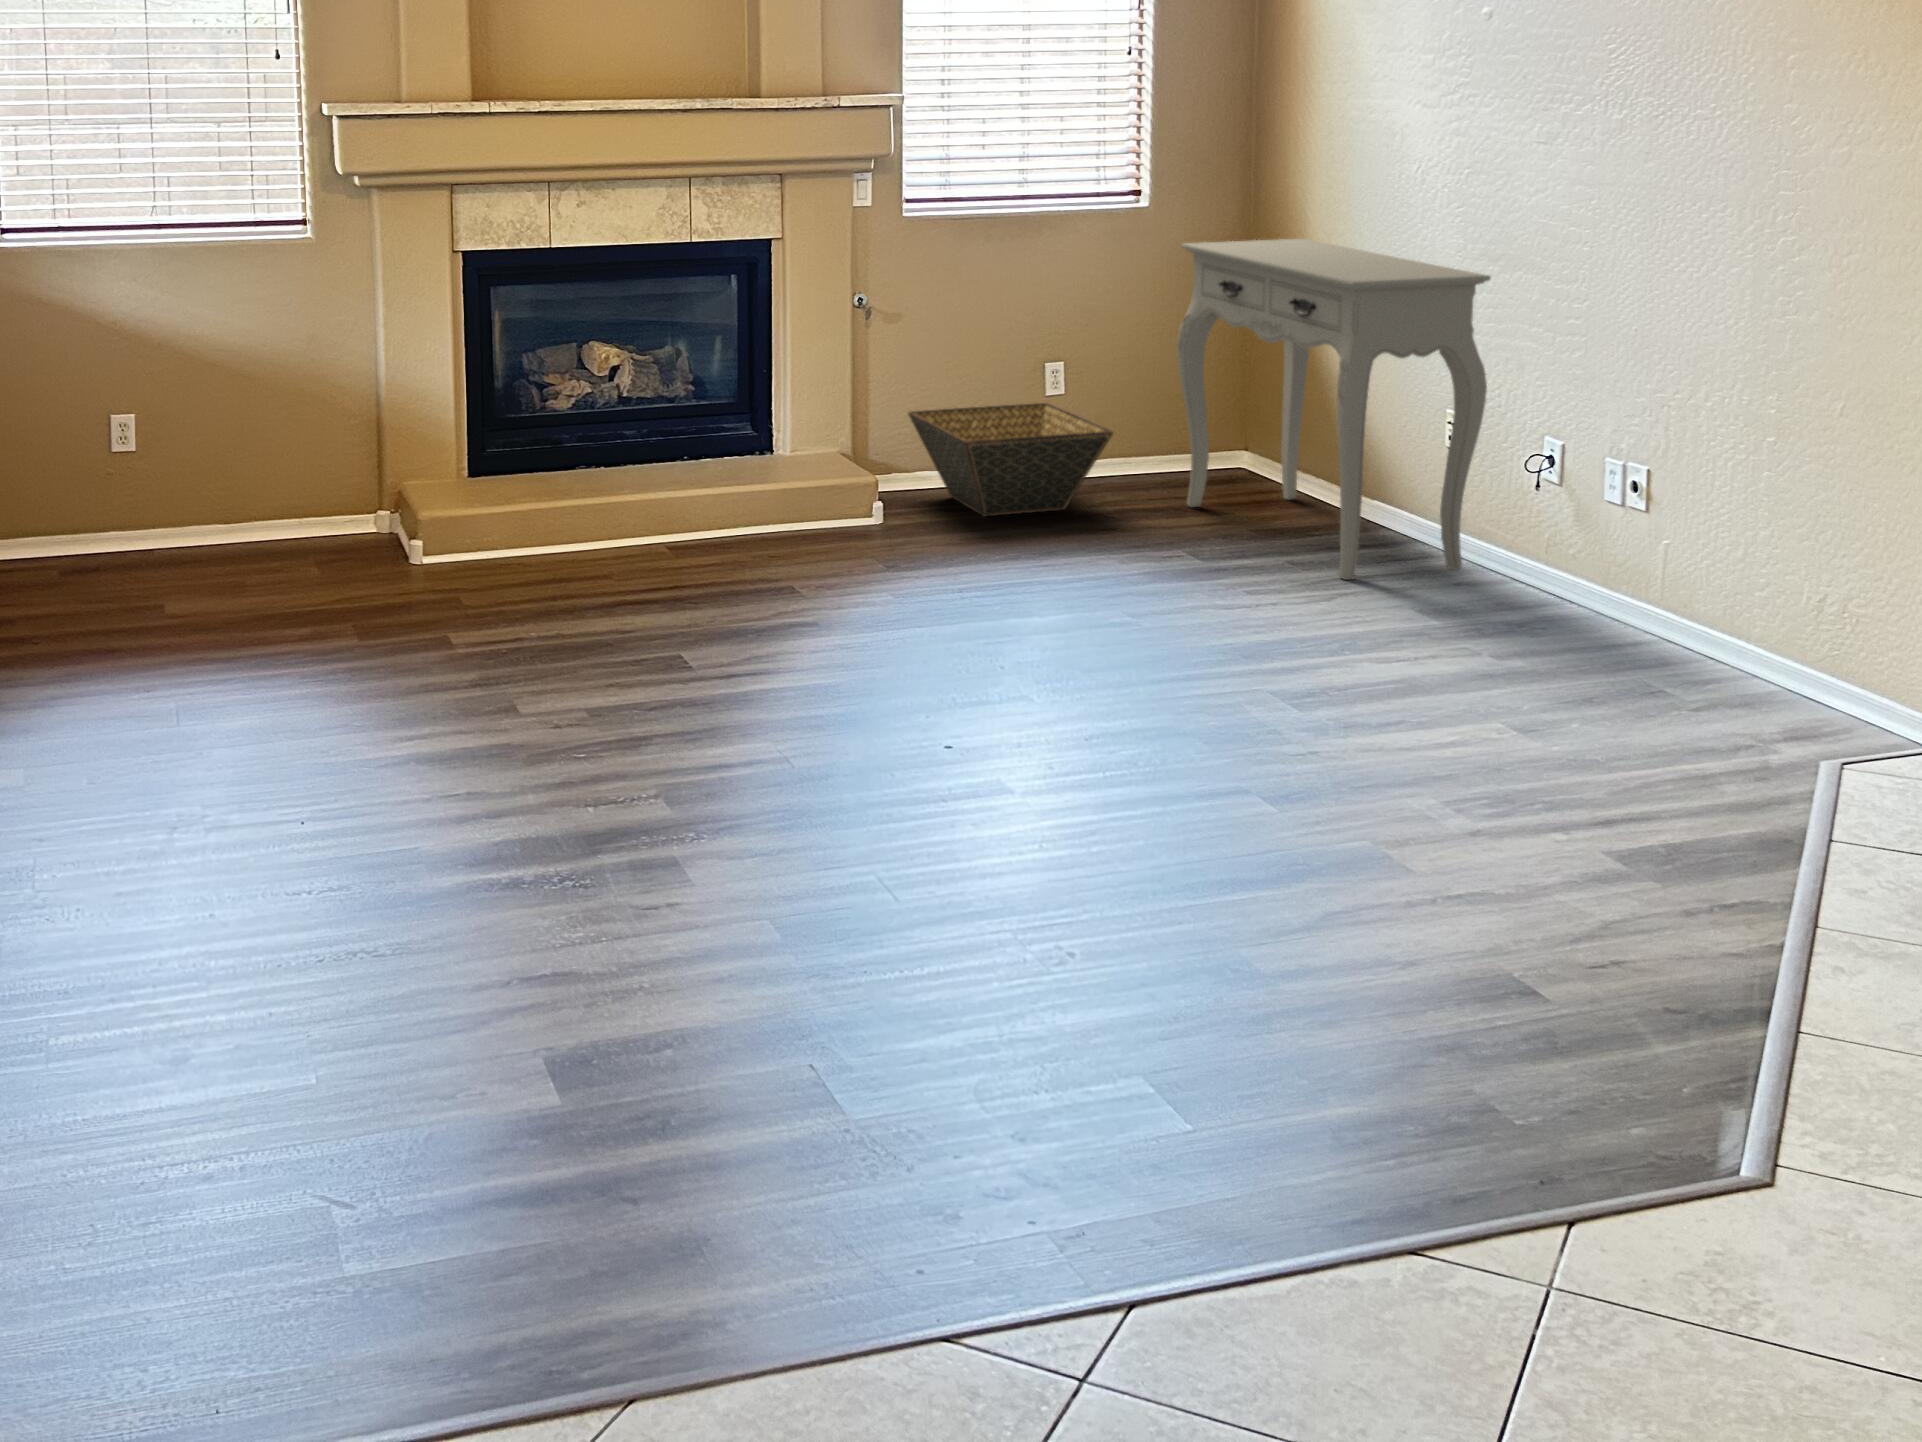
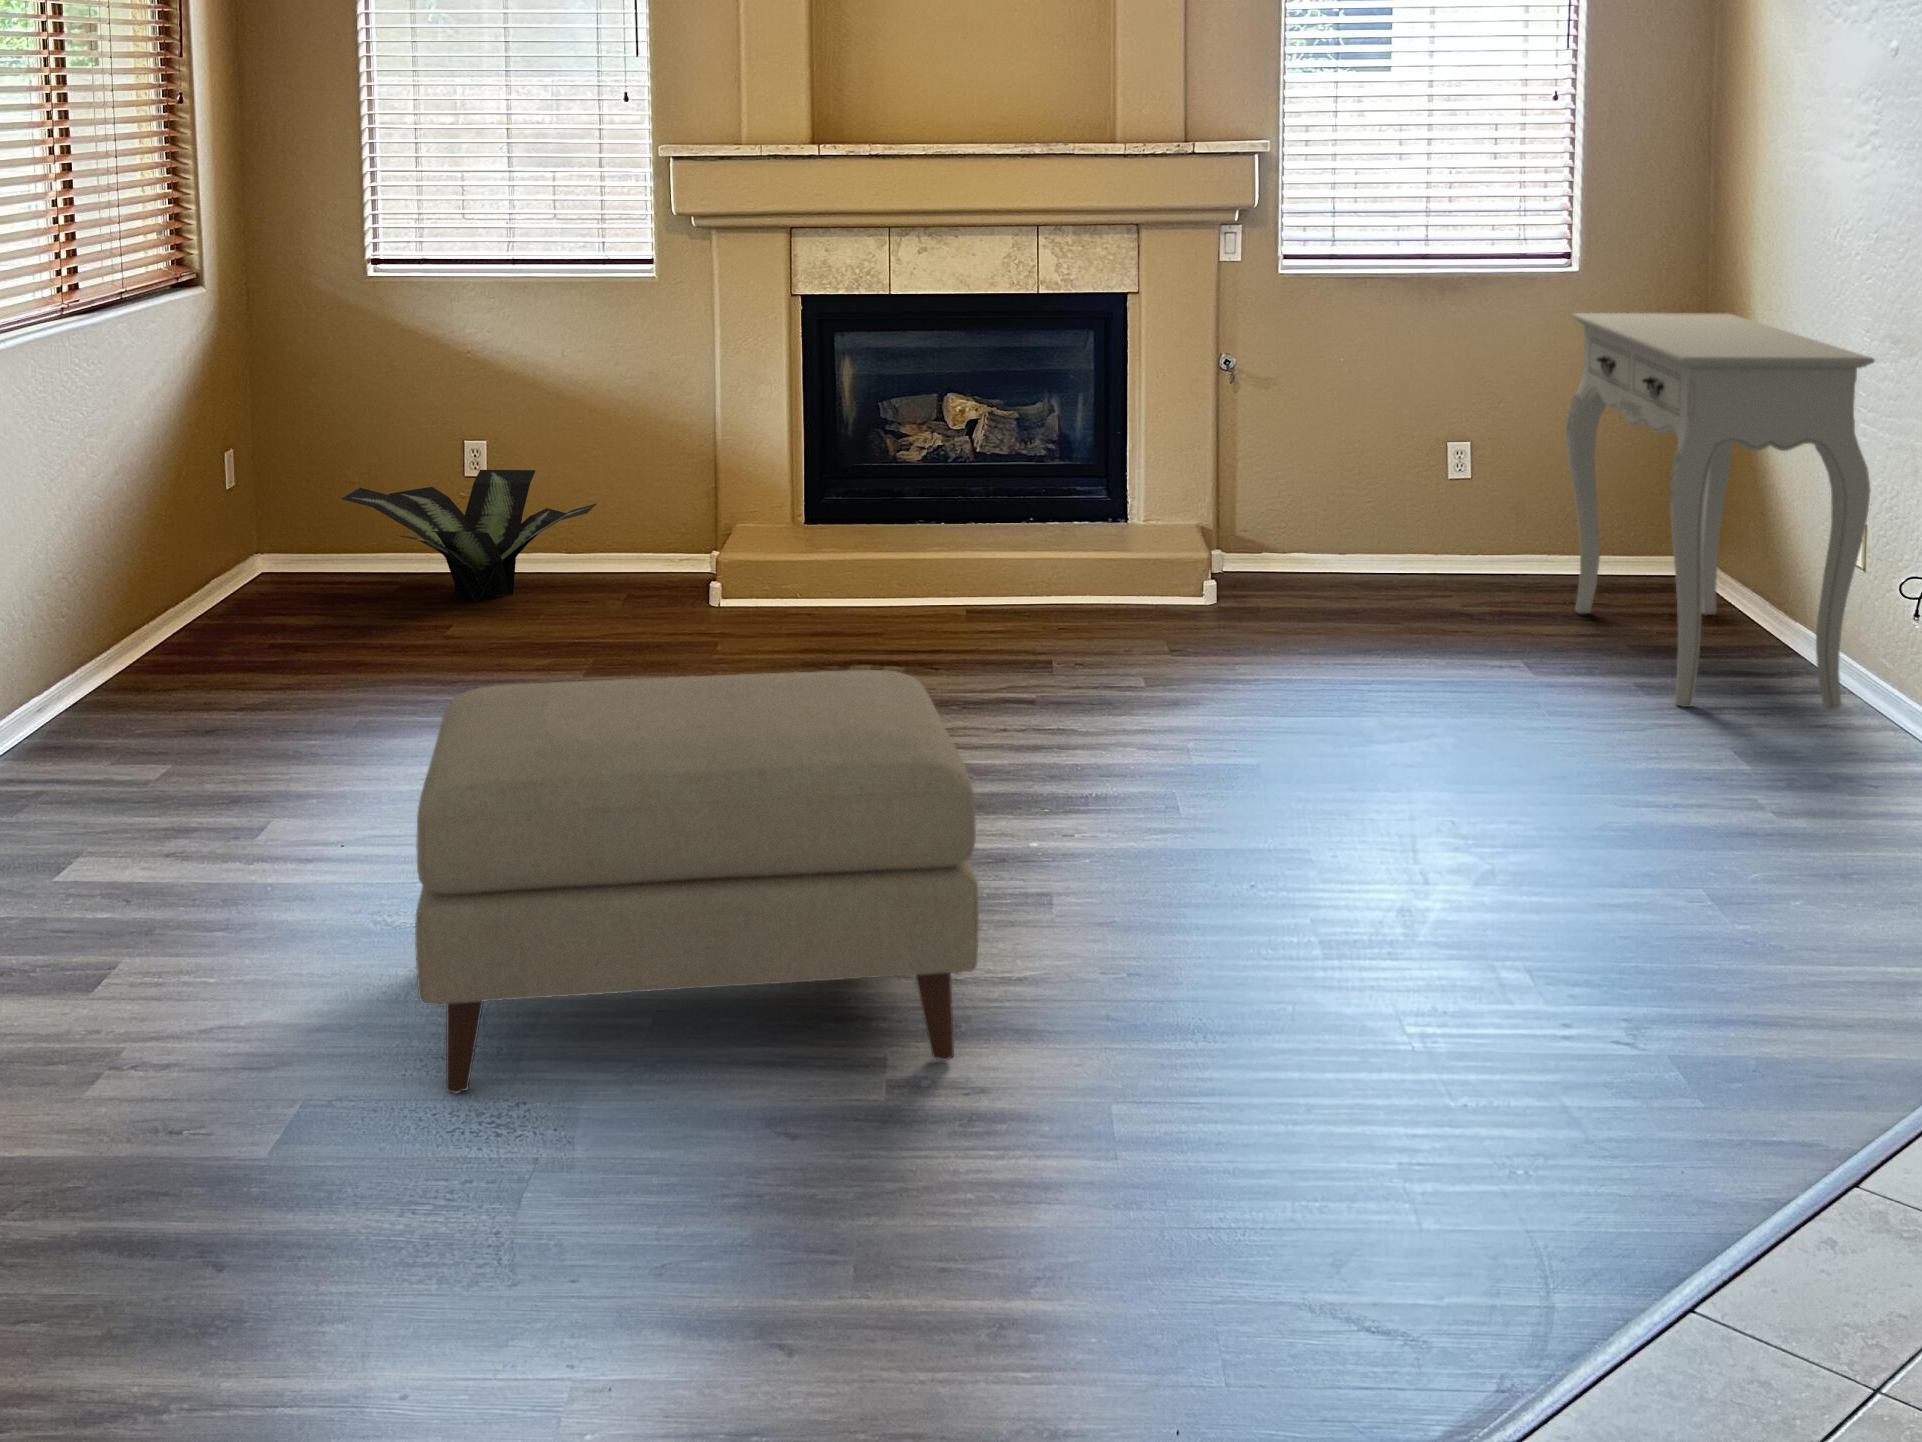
basket: present [908,403,1113,516] -> none [1277,485,1479,605]
potted plant: none [18,446,287,588] -> present [342,470,597,602]
ottoman: none [542,613,1126,1050] -> present [415,670,979,1094]

